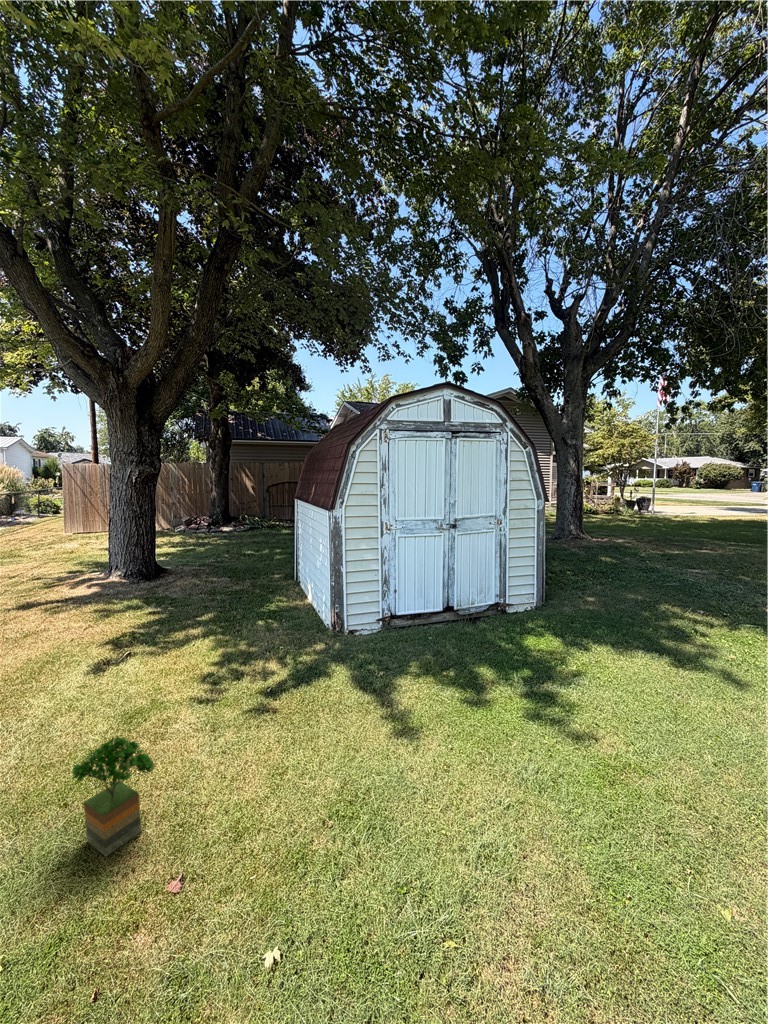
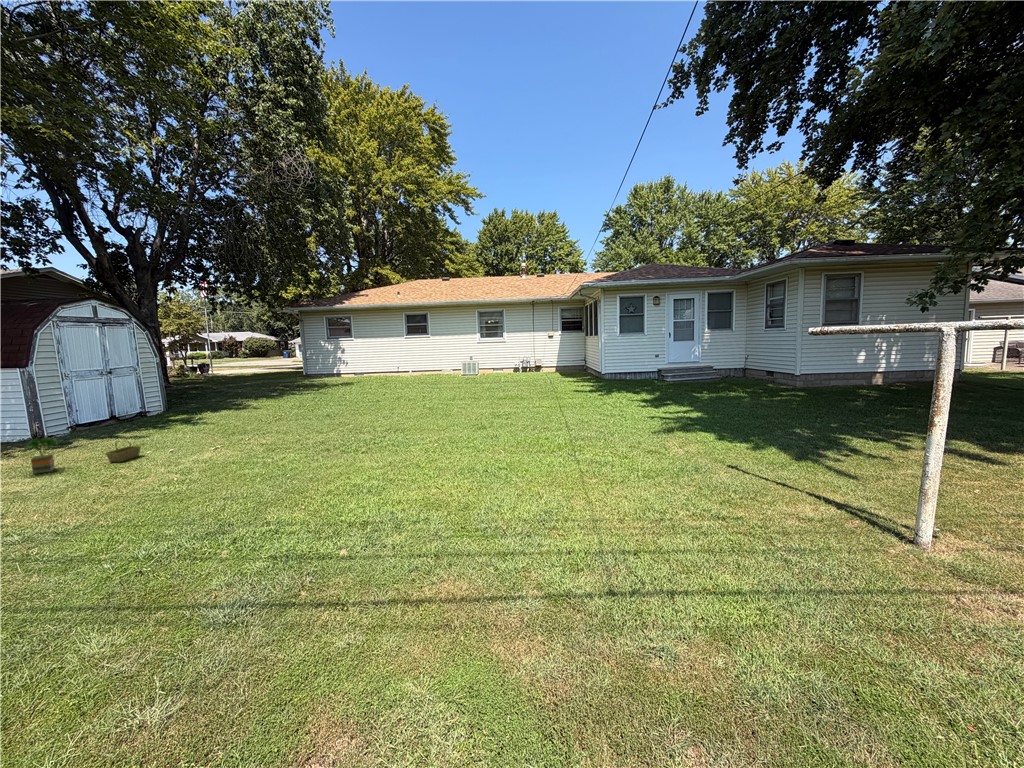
basket: none [191,832,292,942] -> present [106,441,141,462]

